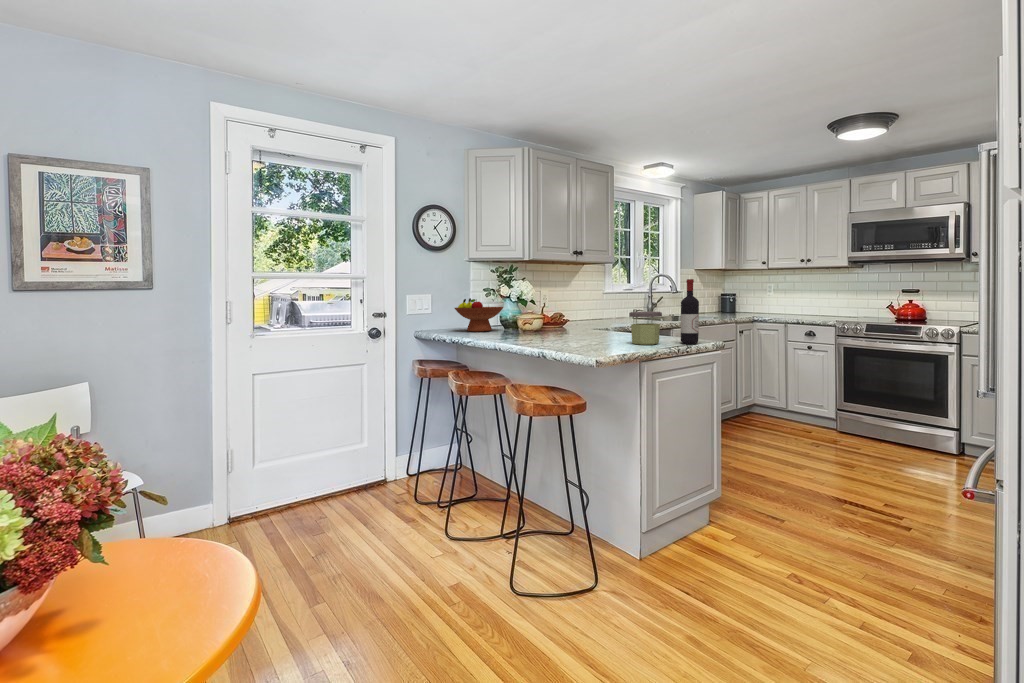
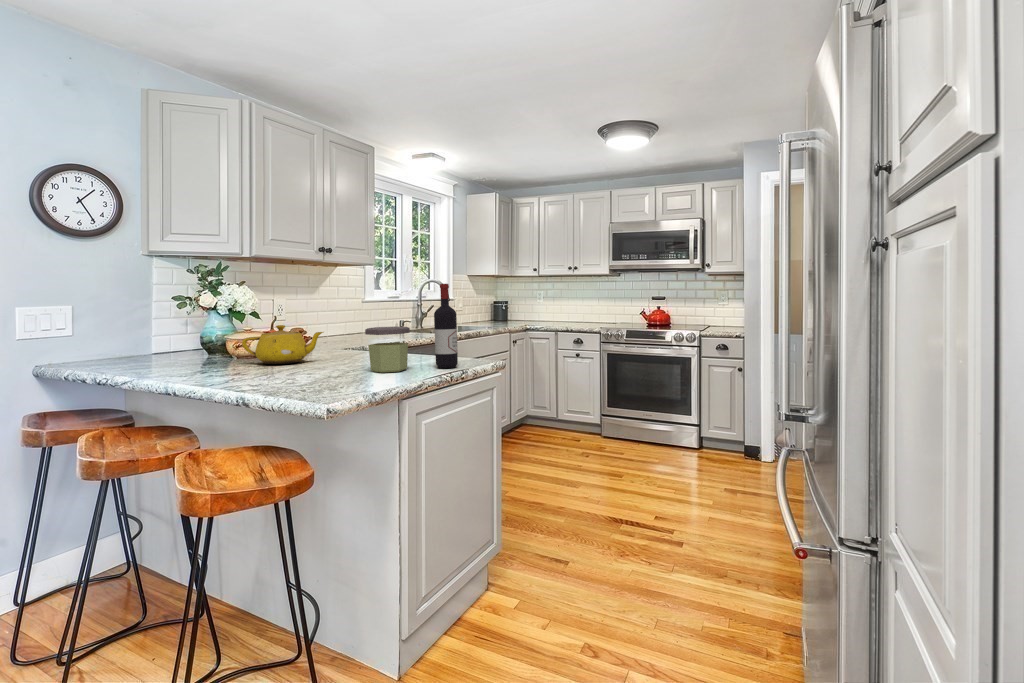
fruit bowl: present [455,298,503,332] -> none [122,310,207,358]
teapot: none [537,310,593,337] -> present [242,325,323,364]

